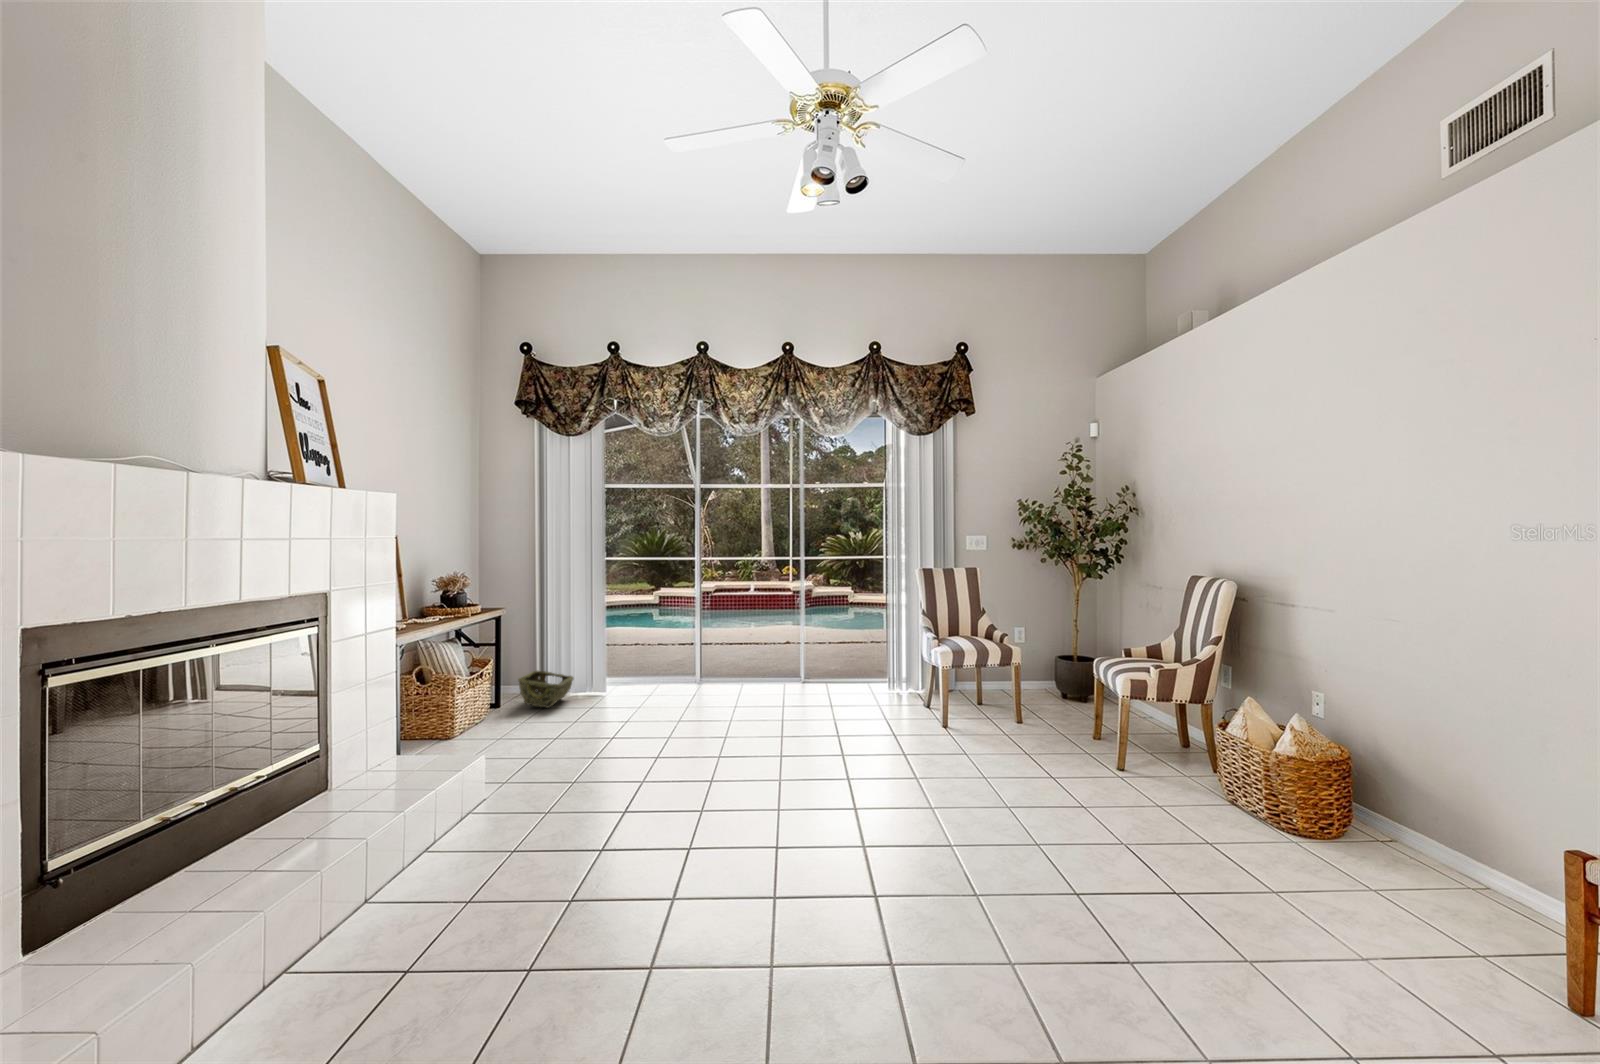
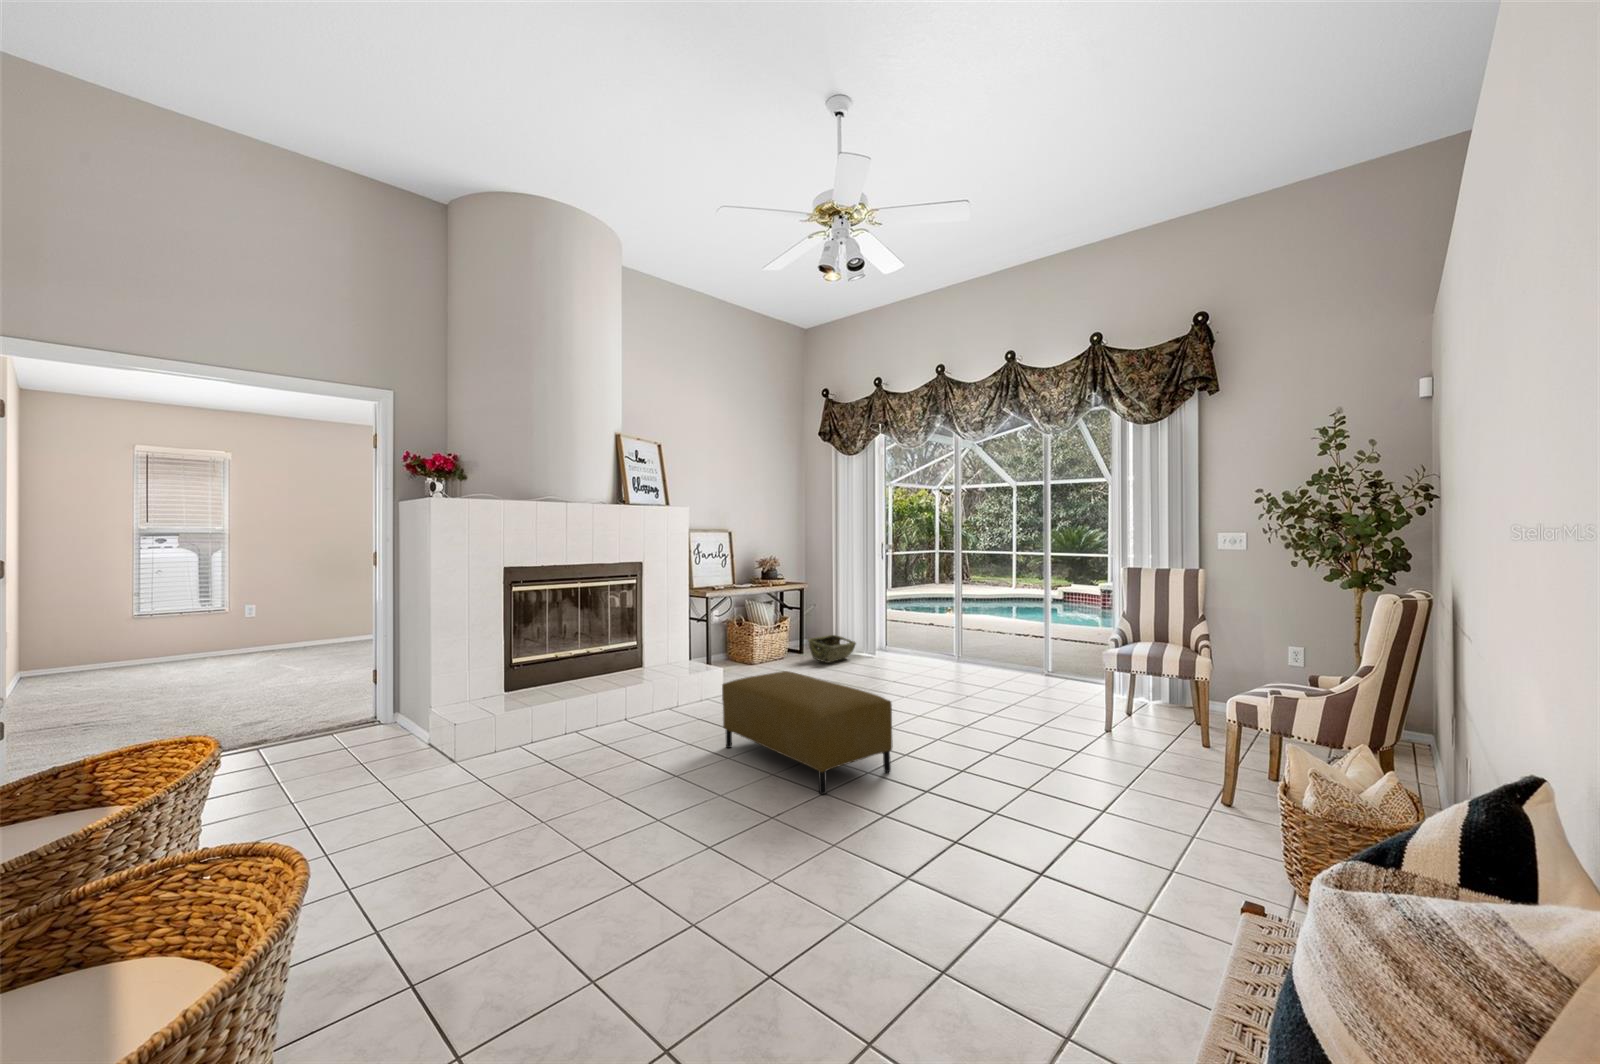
ottoman: none [628,710,860,843] -> present [722,671,893,794]

